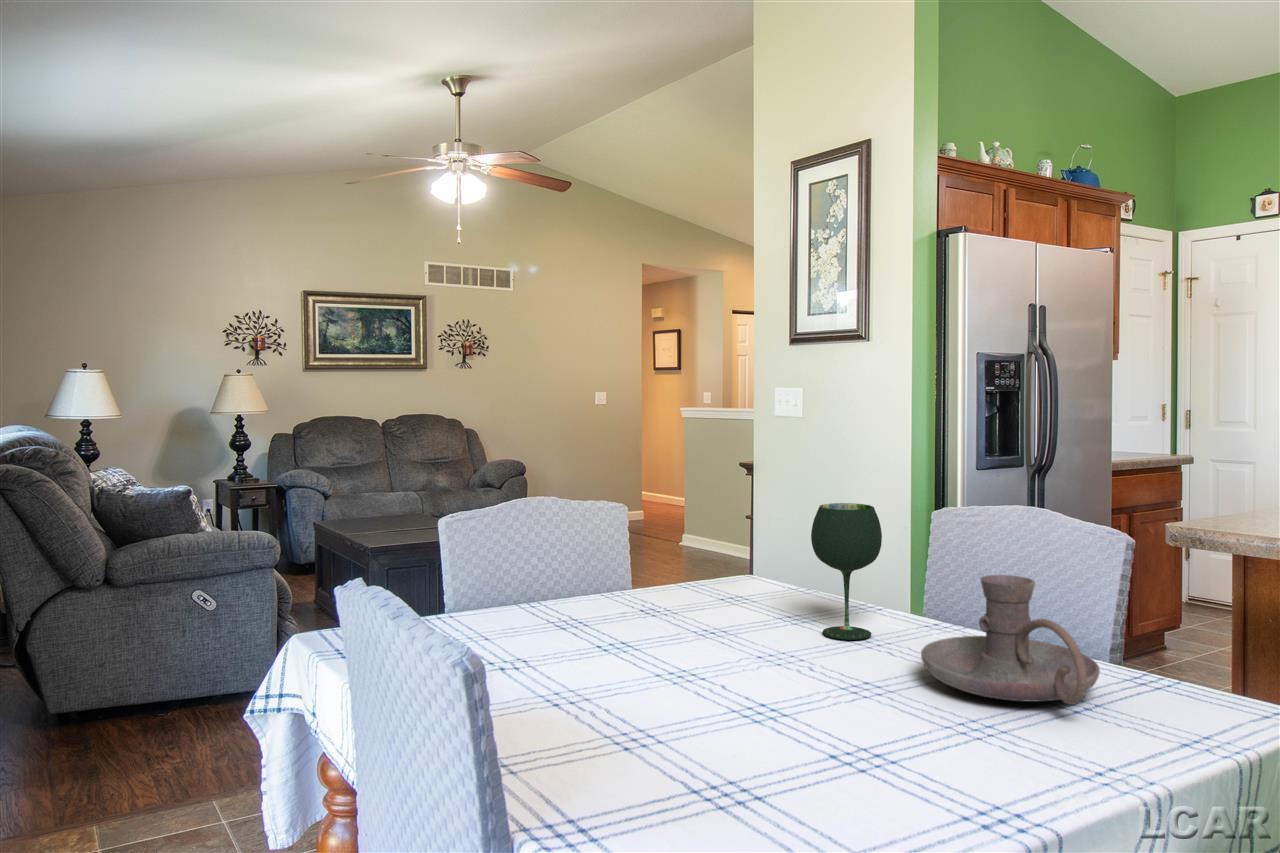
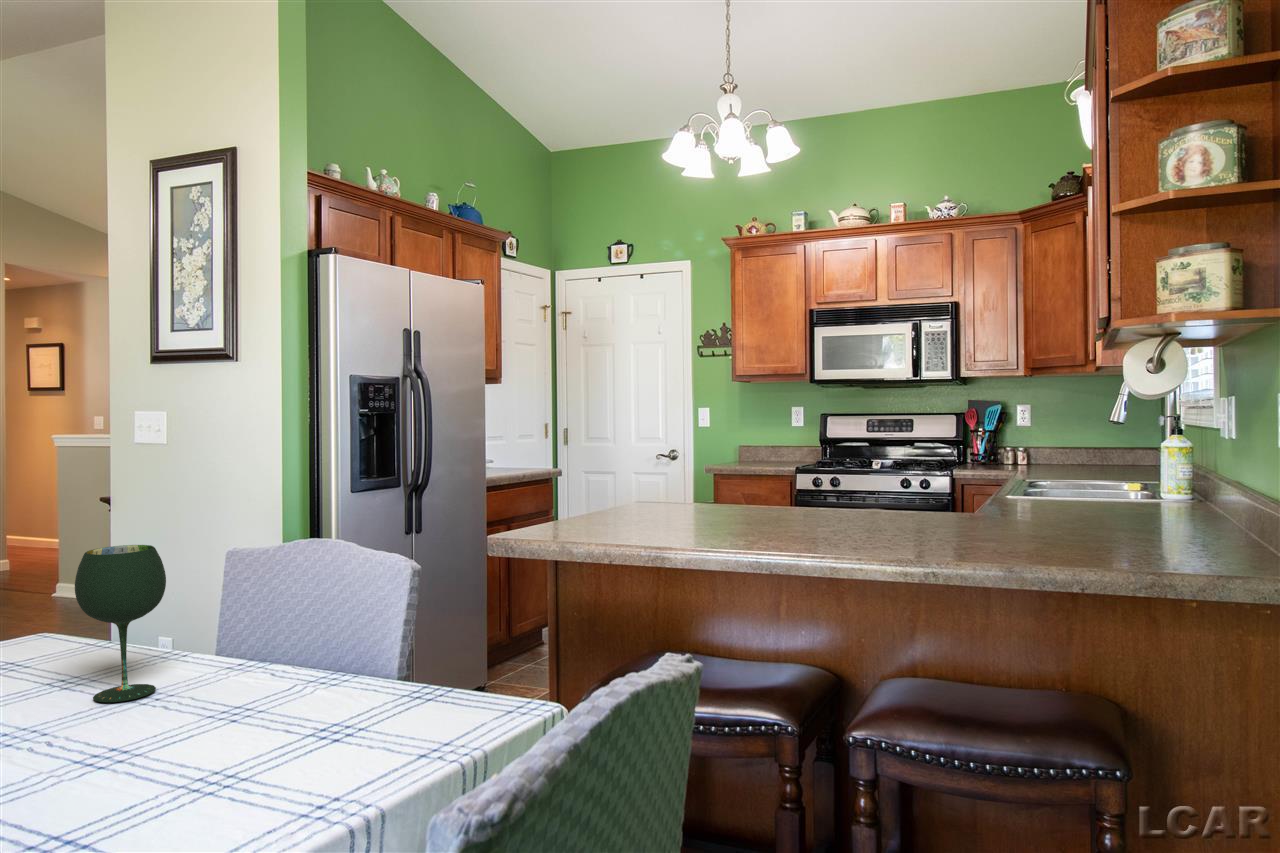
candle holder: present [921,575,1100,705] -> none [179,609,365,743]

